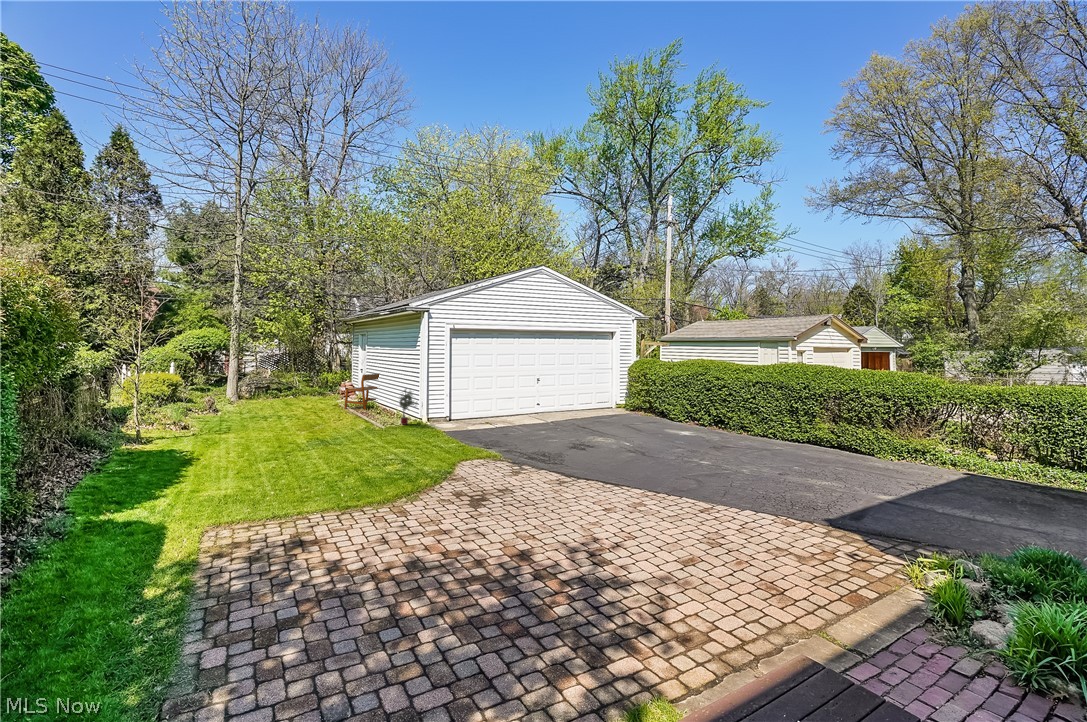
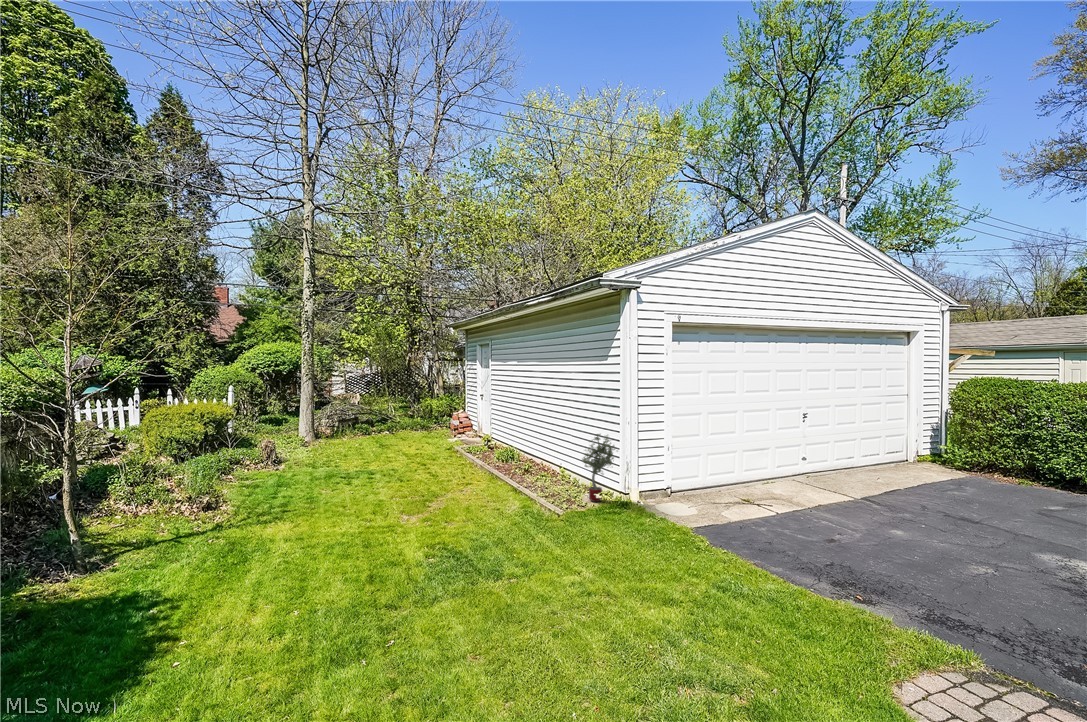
bench: present [344,374,379,409] -> none [469,401,524,460]

